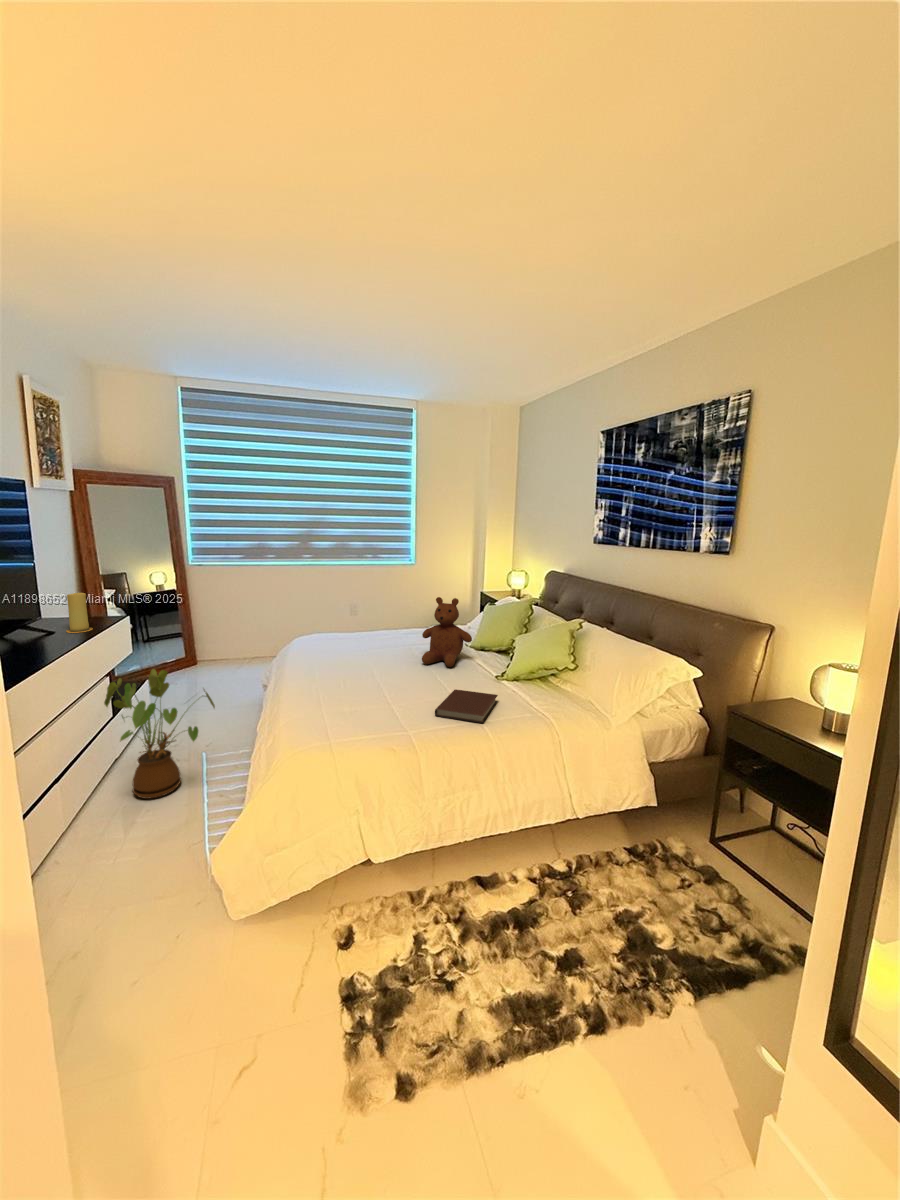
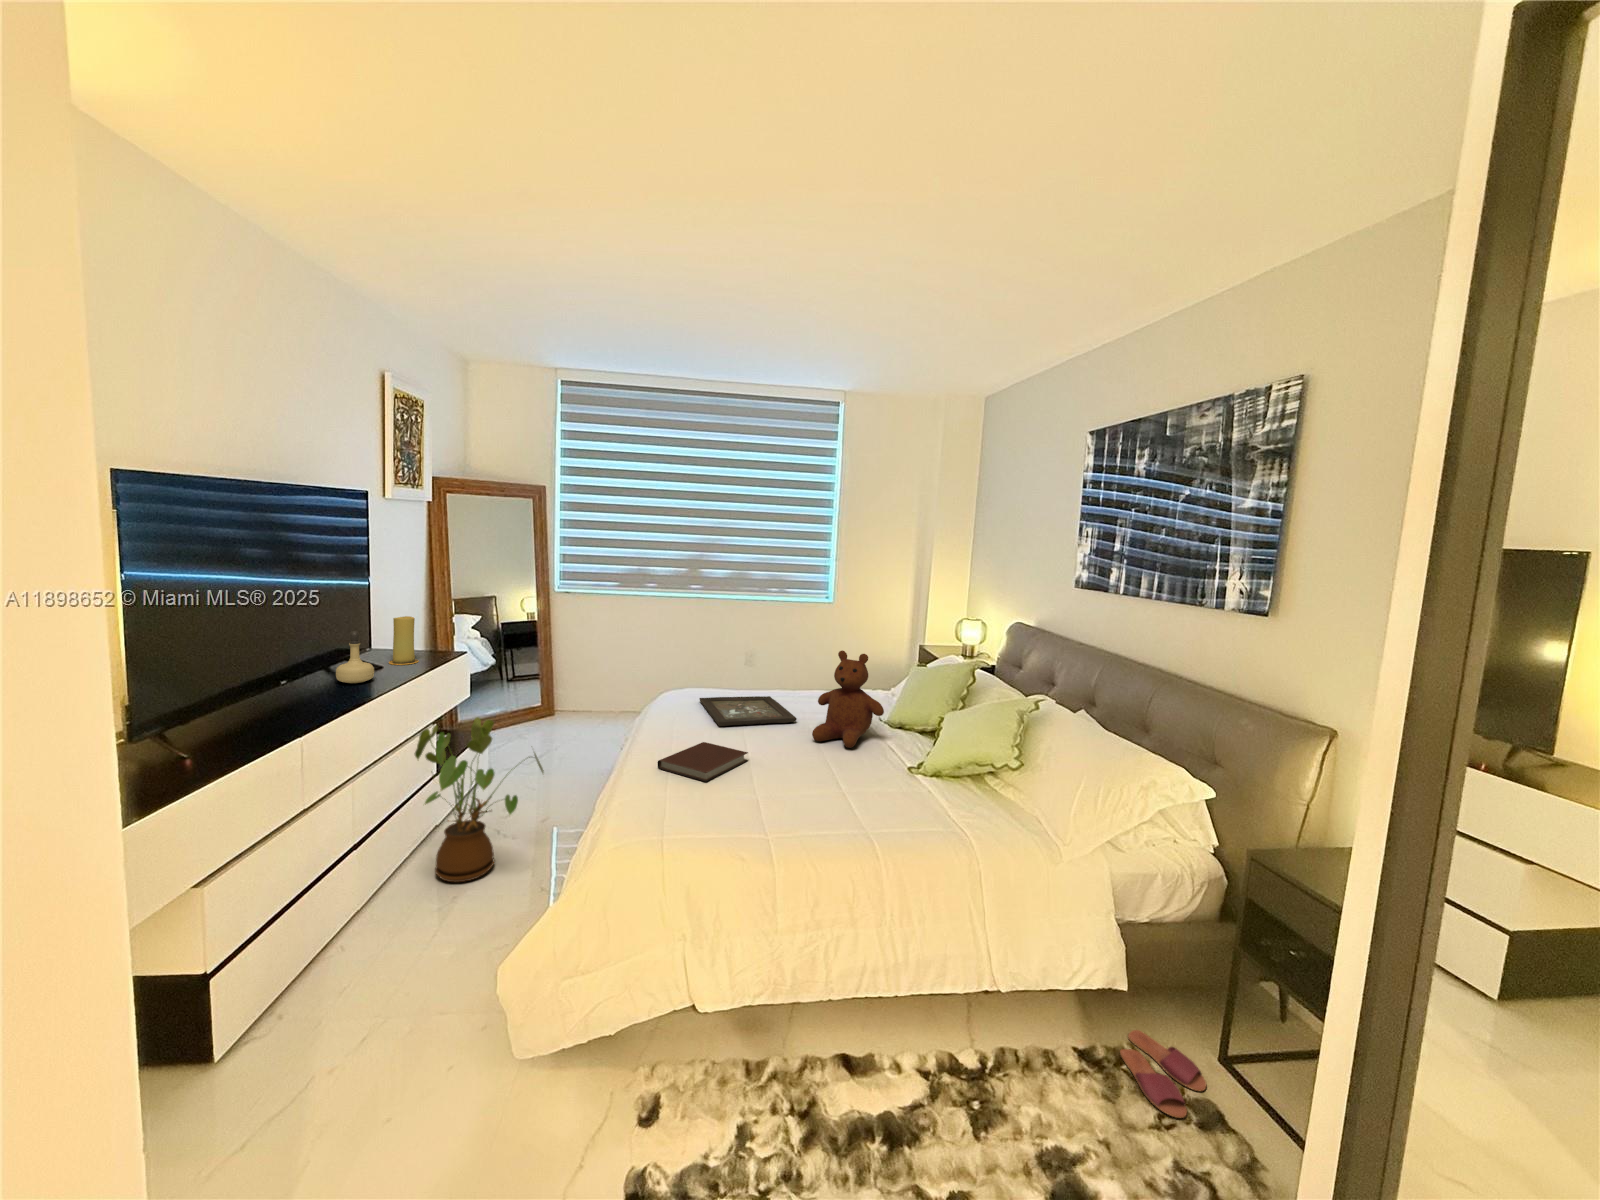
perfume bottle: none [25,607,59,650] -> present [336,631,374,683]
tray: none [329,635,406,660] -> present [699,696,797,726]
notebook: present [435,690,498,723] -> present [658,742,748,782]
slippers: none [652,831,706,881] -> present [1120,1030,1206,1118]

